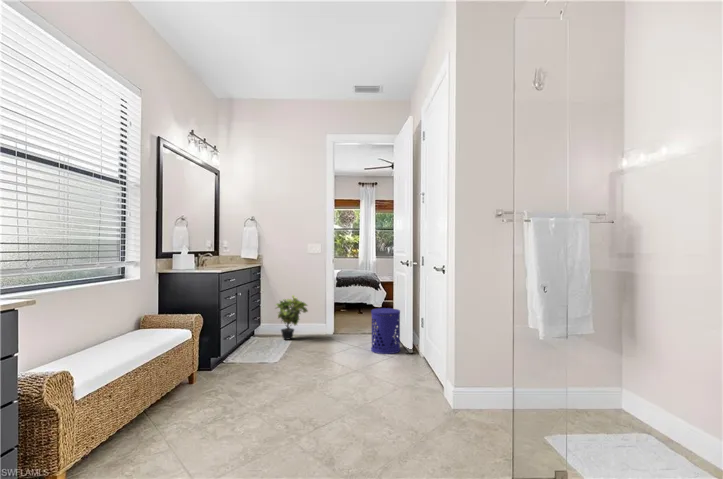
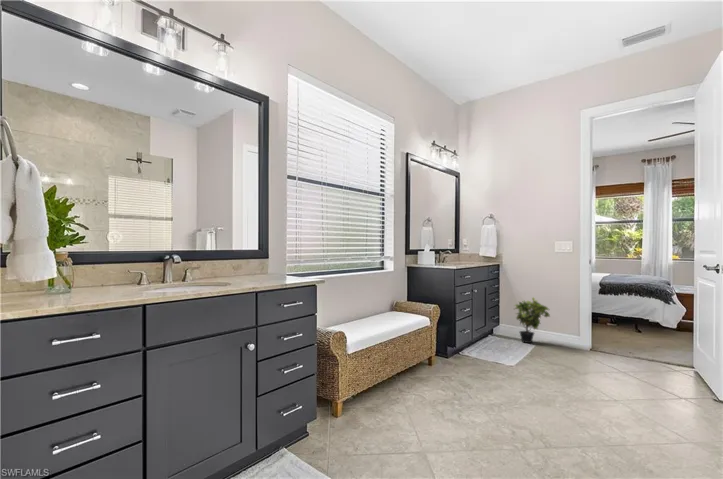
waste bin: present [371,308,400,354] -> none [626,322,669,379]

